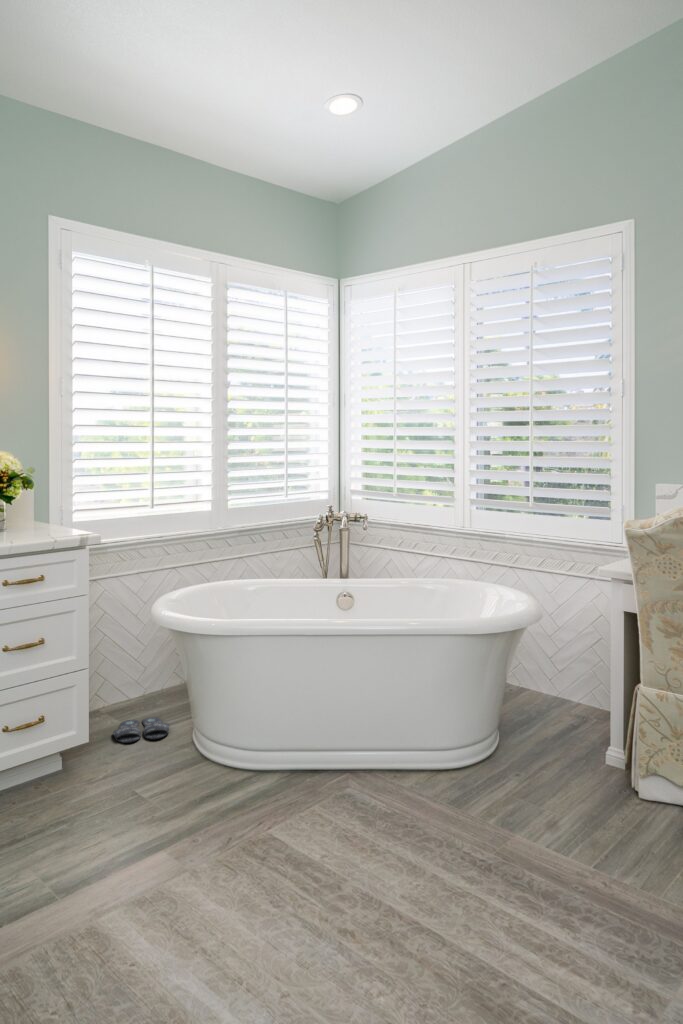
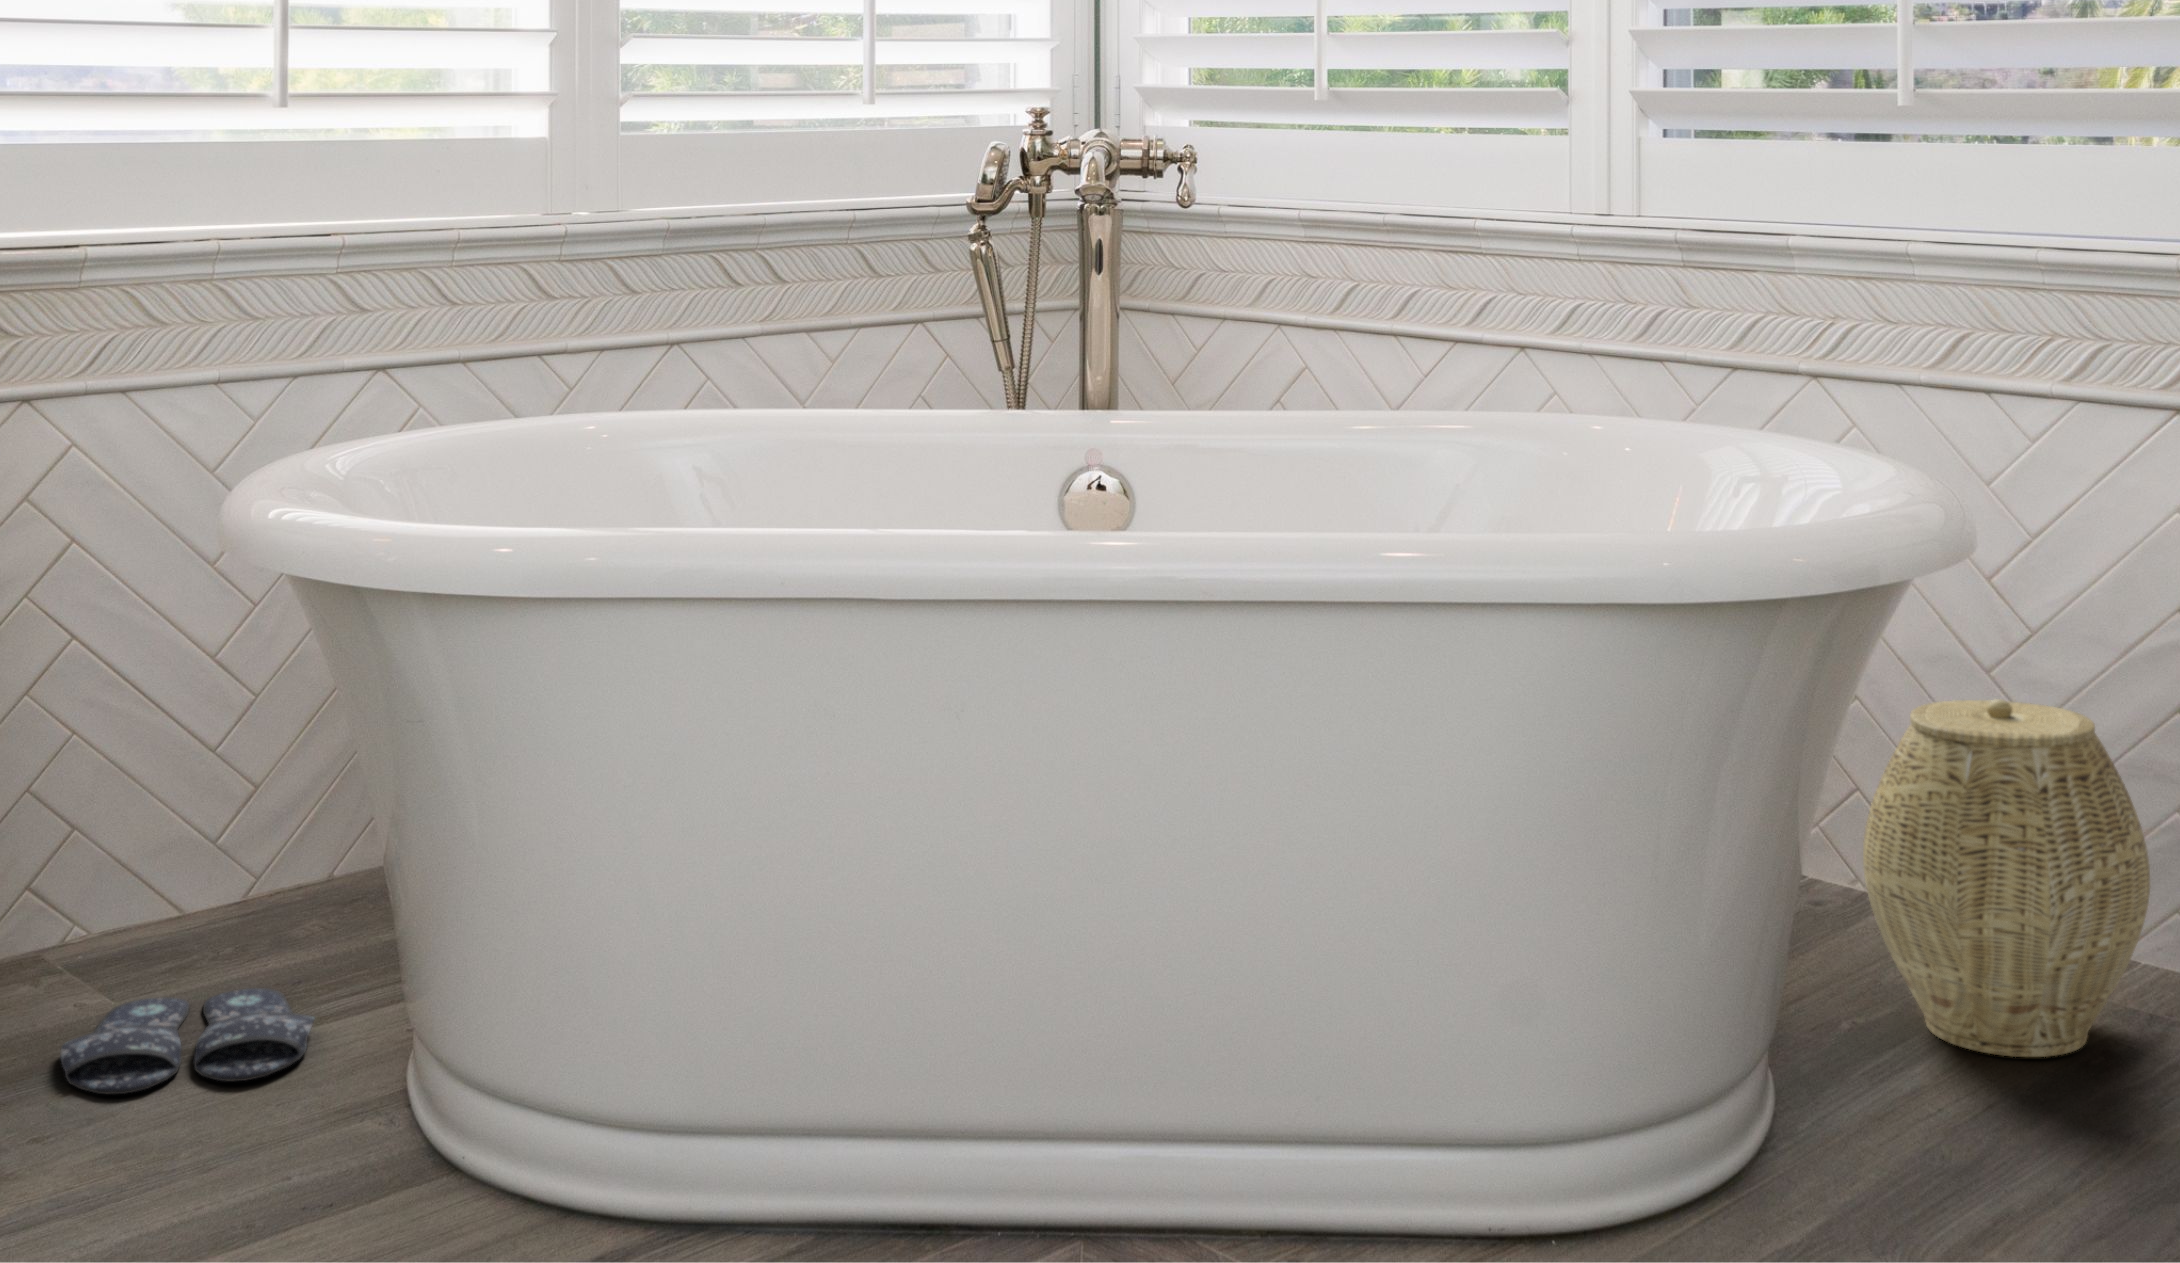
woven basket: none [519,646,582,726] -> present [1863,699,2150,1057]

